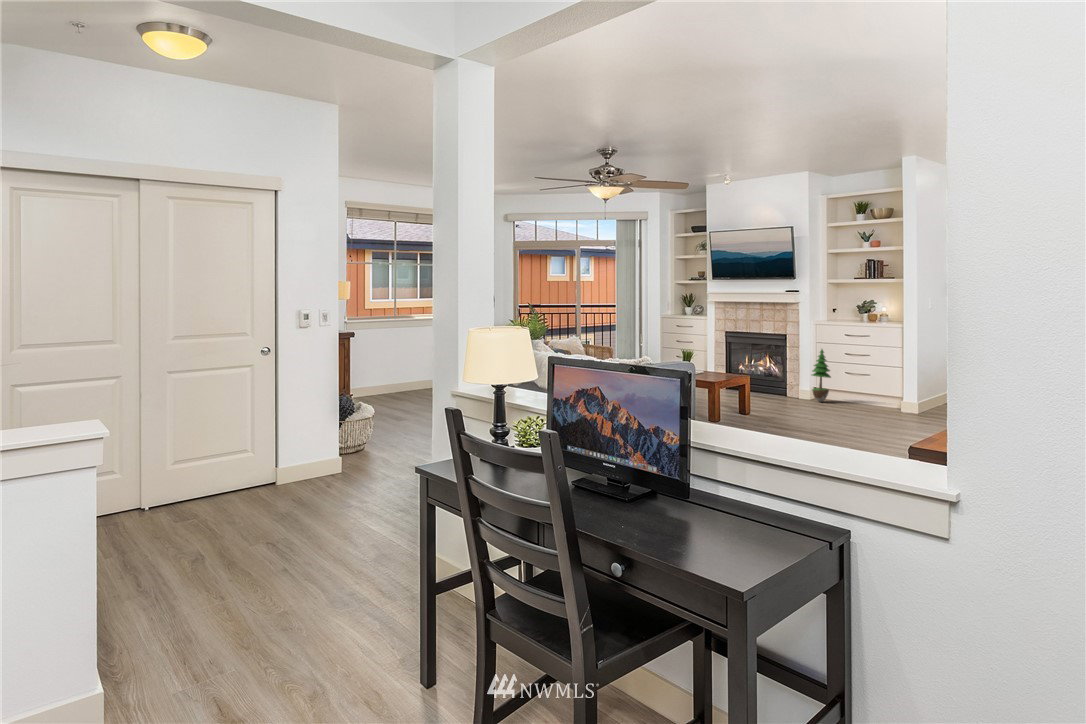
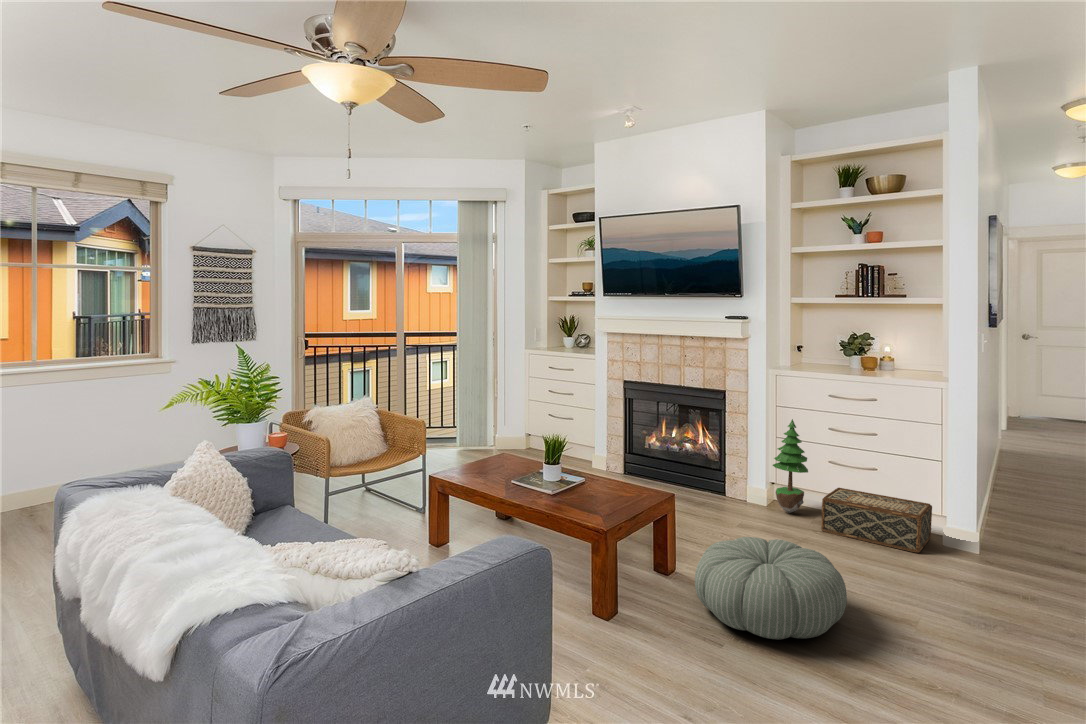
woven basket: none [835,386,895,413] -> present [821,488,932,553]
pouf: none [756,394,825,427] -> present [695,537,847,639]

